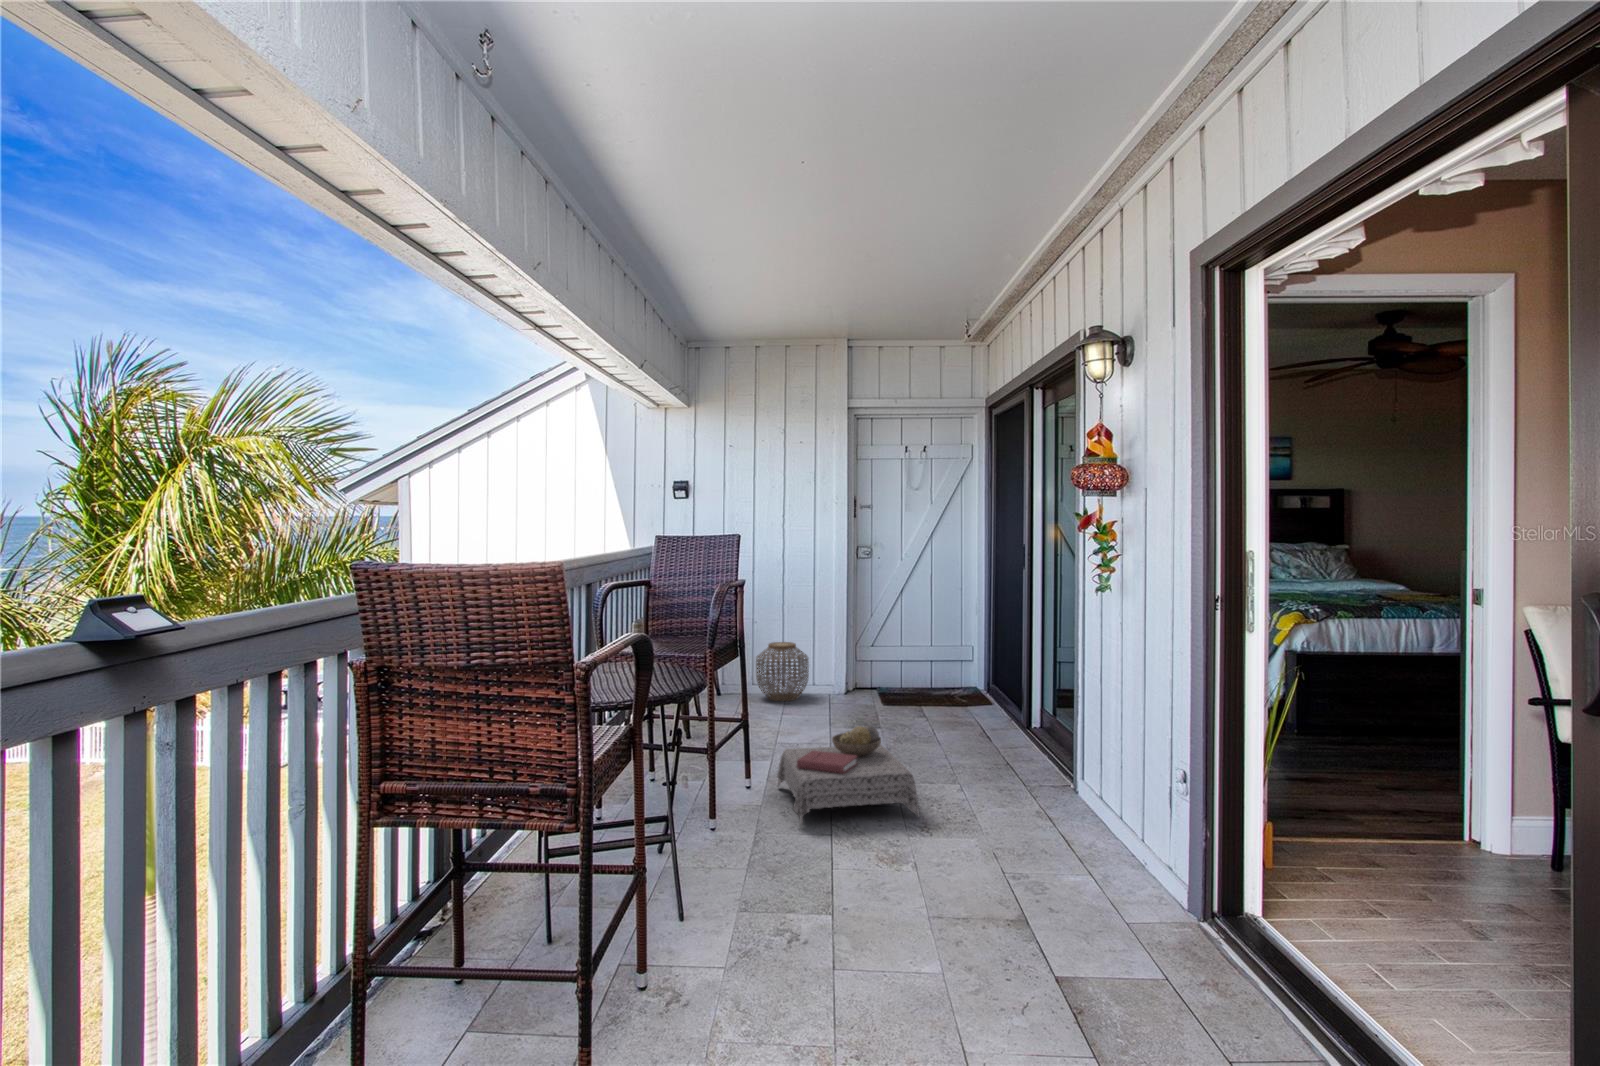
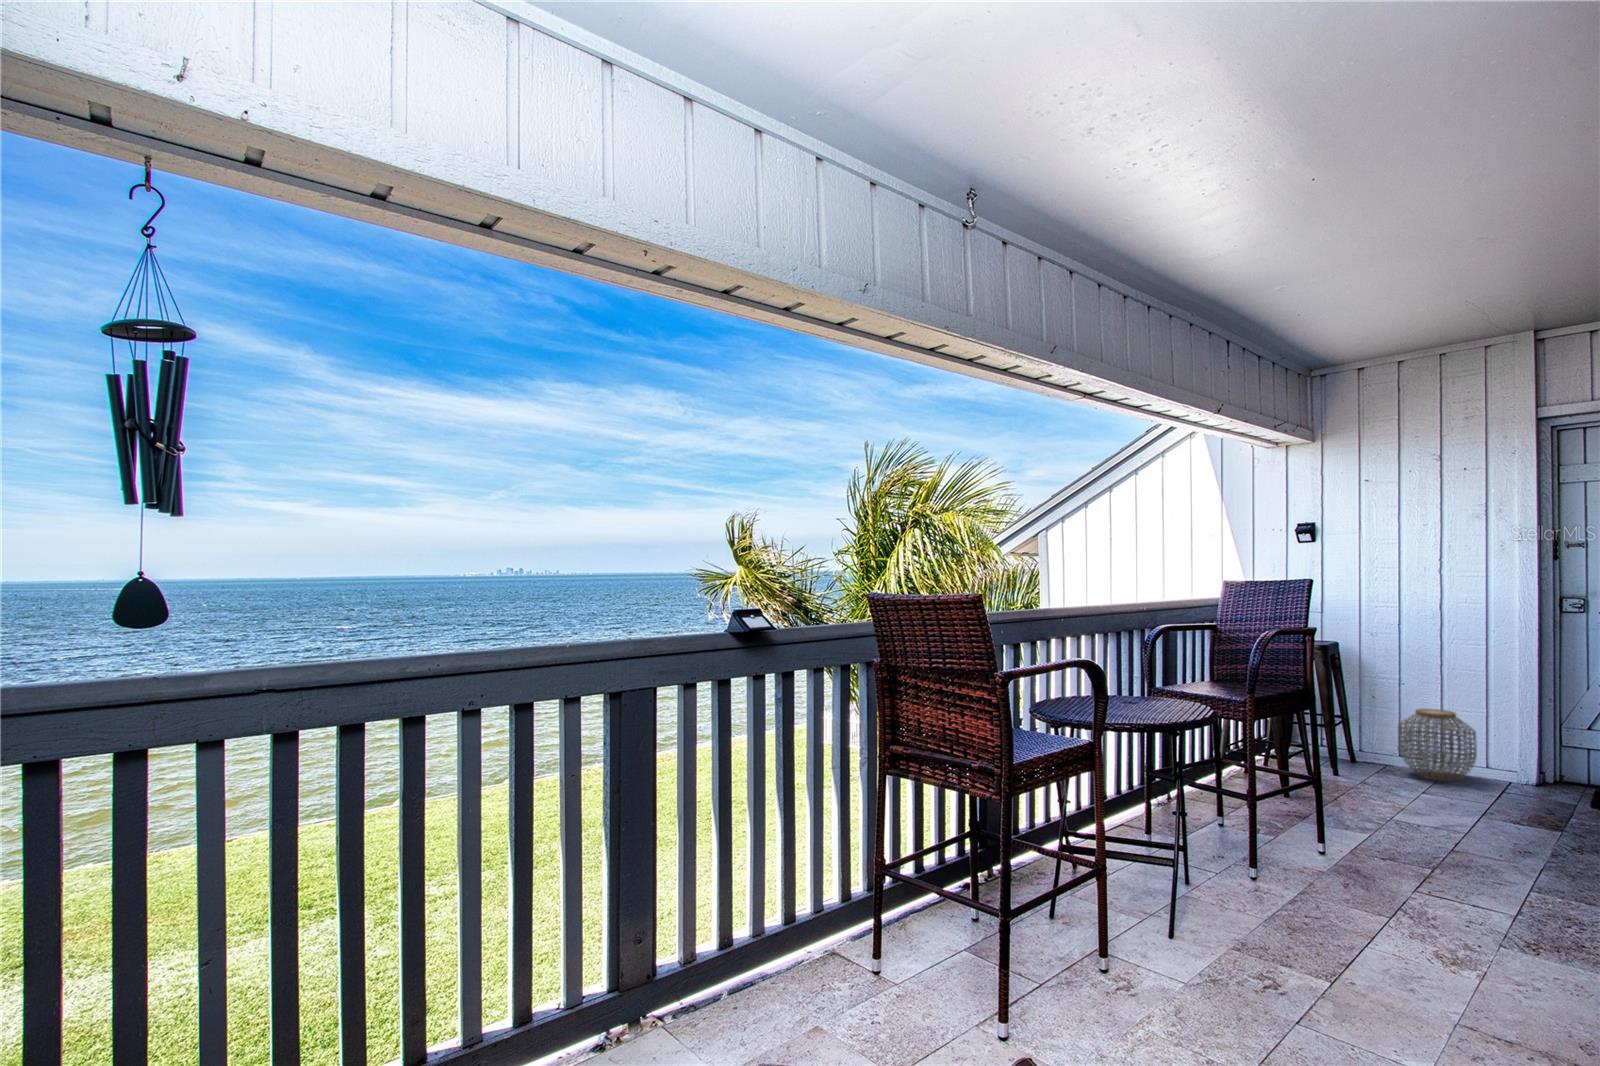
ottoman: present [777,726,919,825] -> none [1351,808,1540,934]

